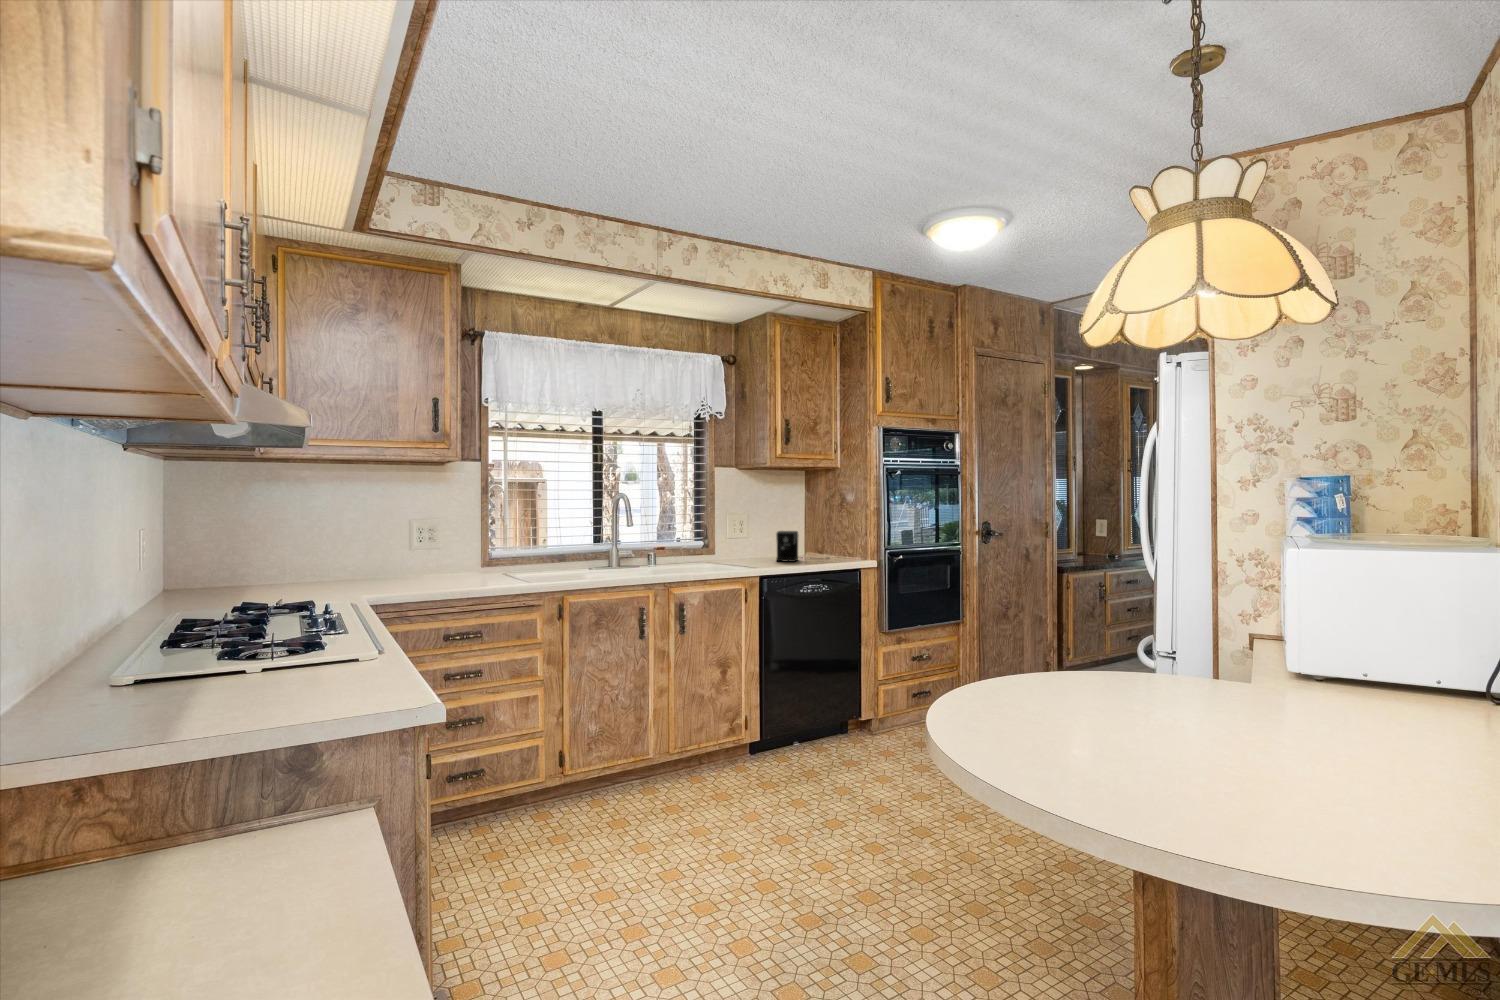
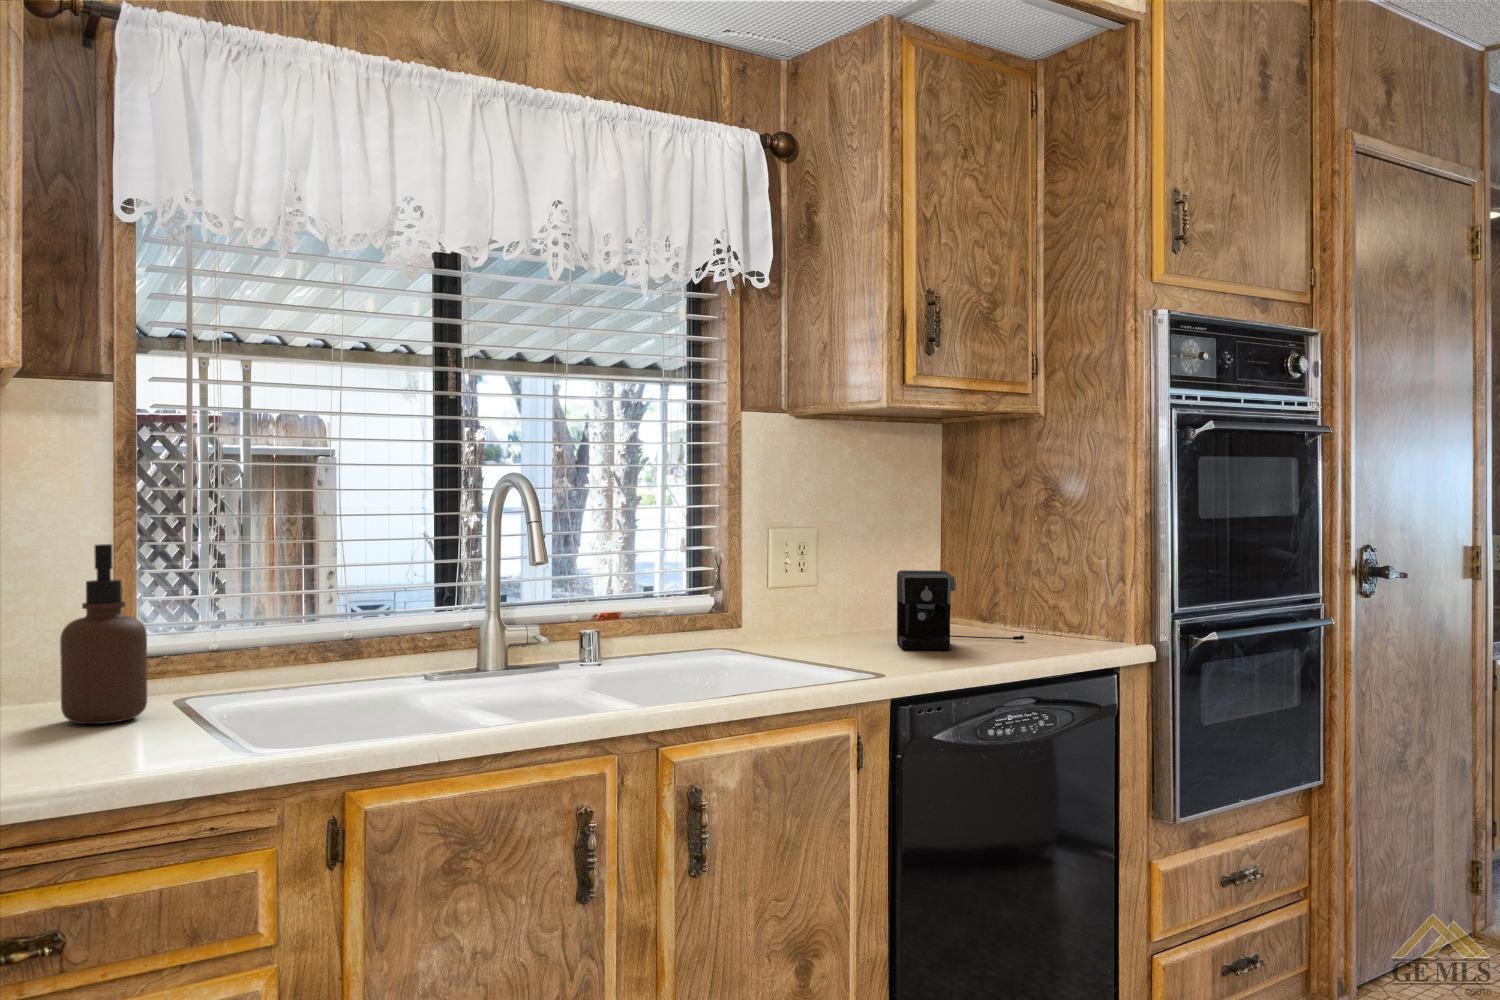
soap dispenser: none [470,517,497,577] -> present [60,544,147,724]

